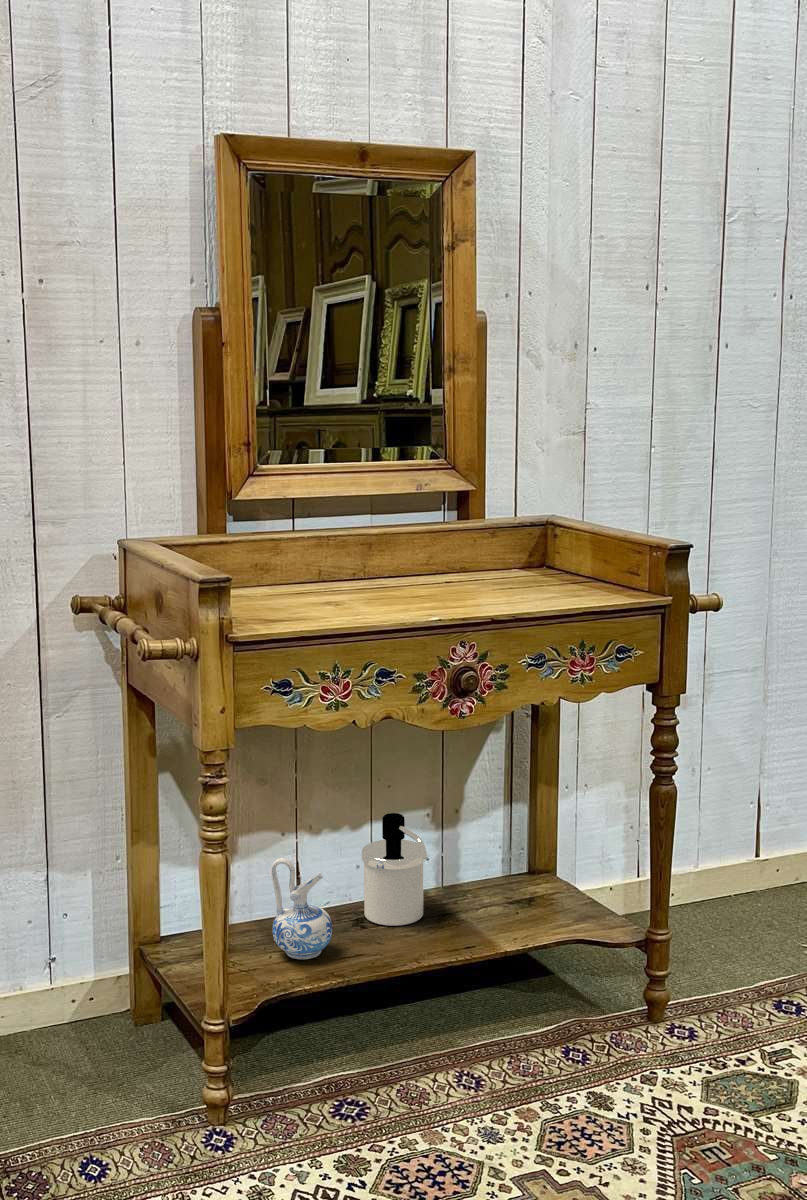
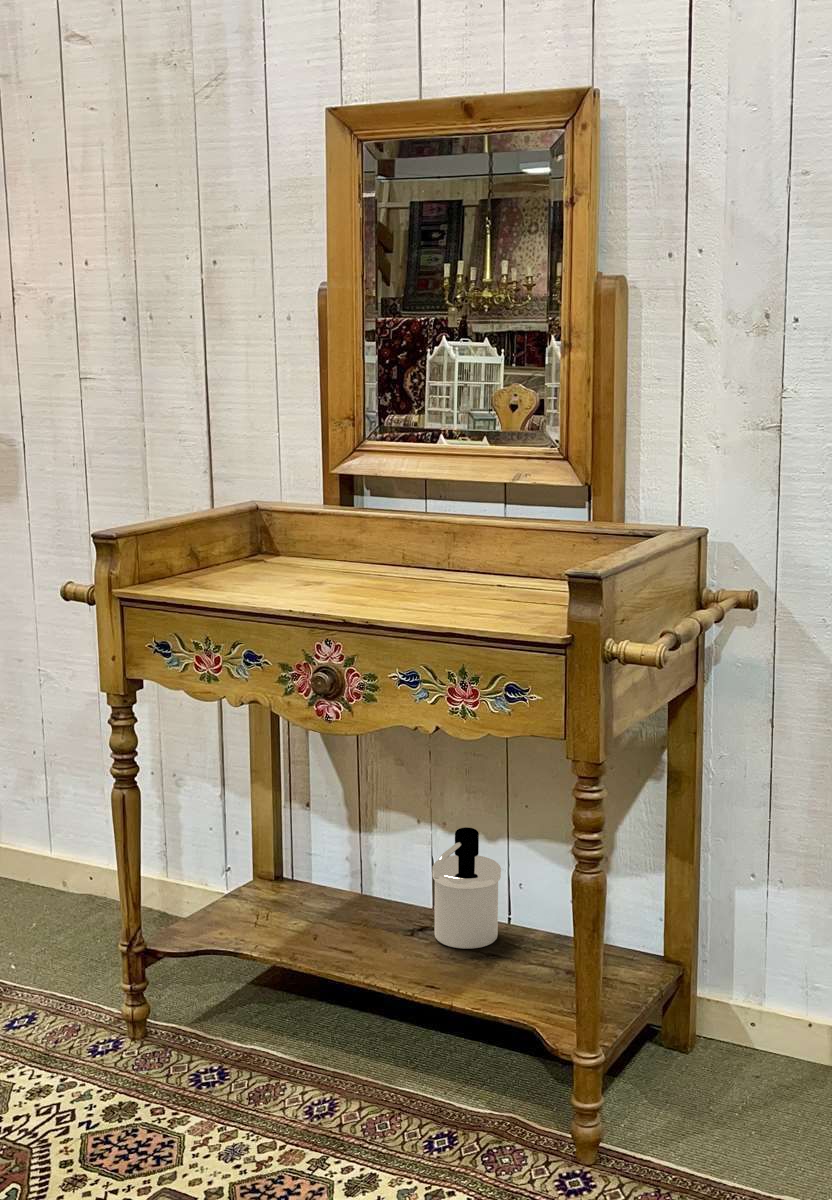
ceramic pitcher: present [271,858,332,959] -> none [304,830,363,937]

